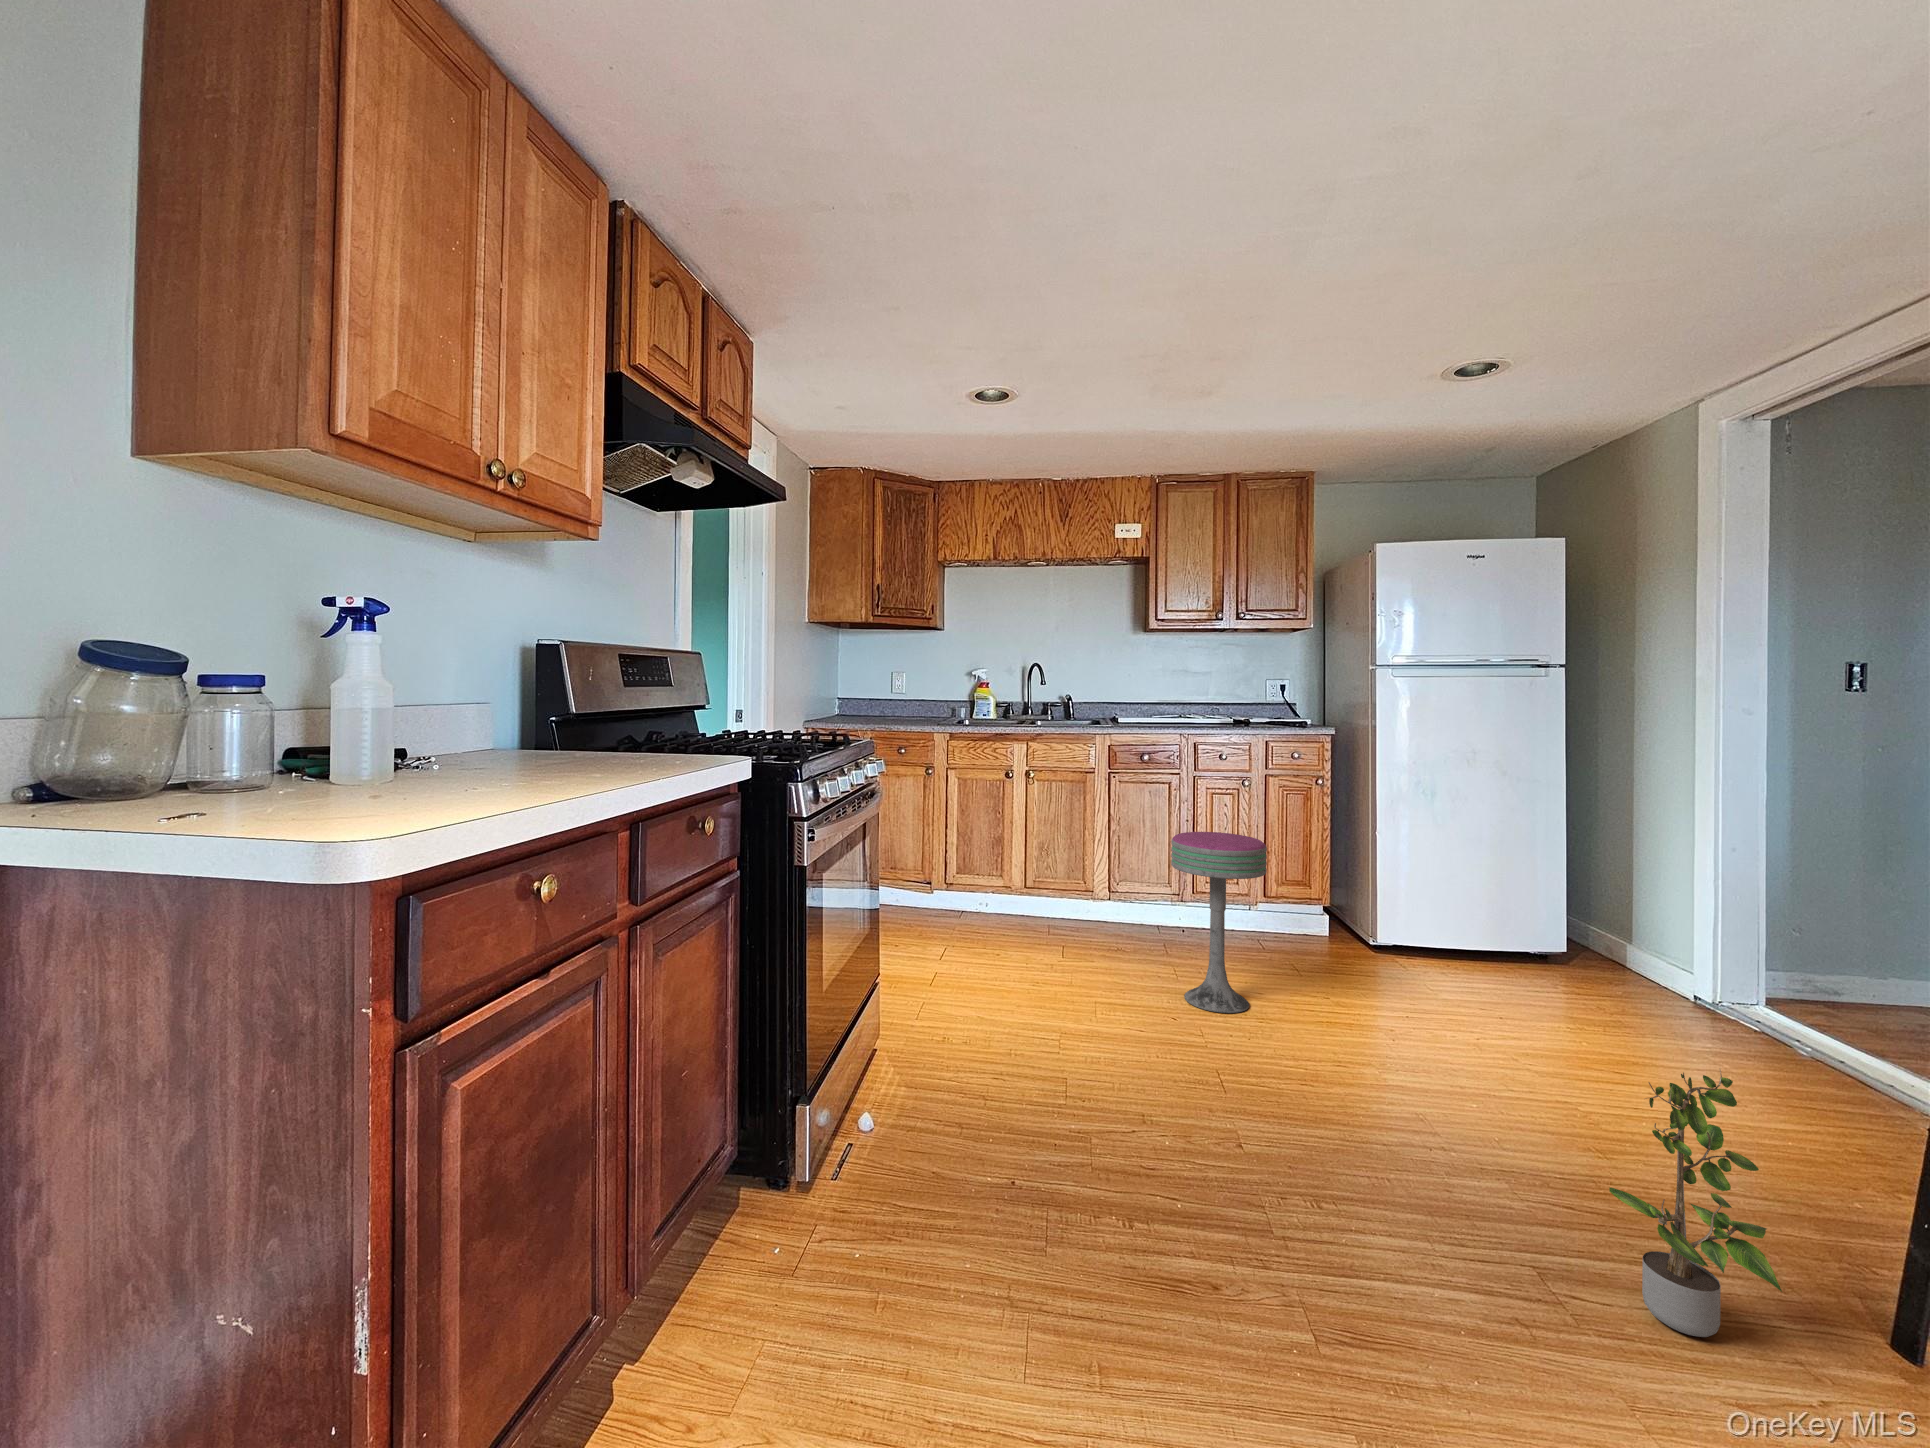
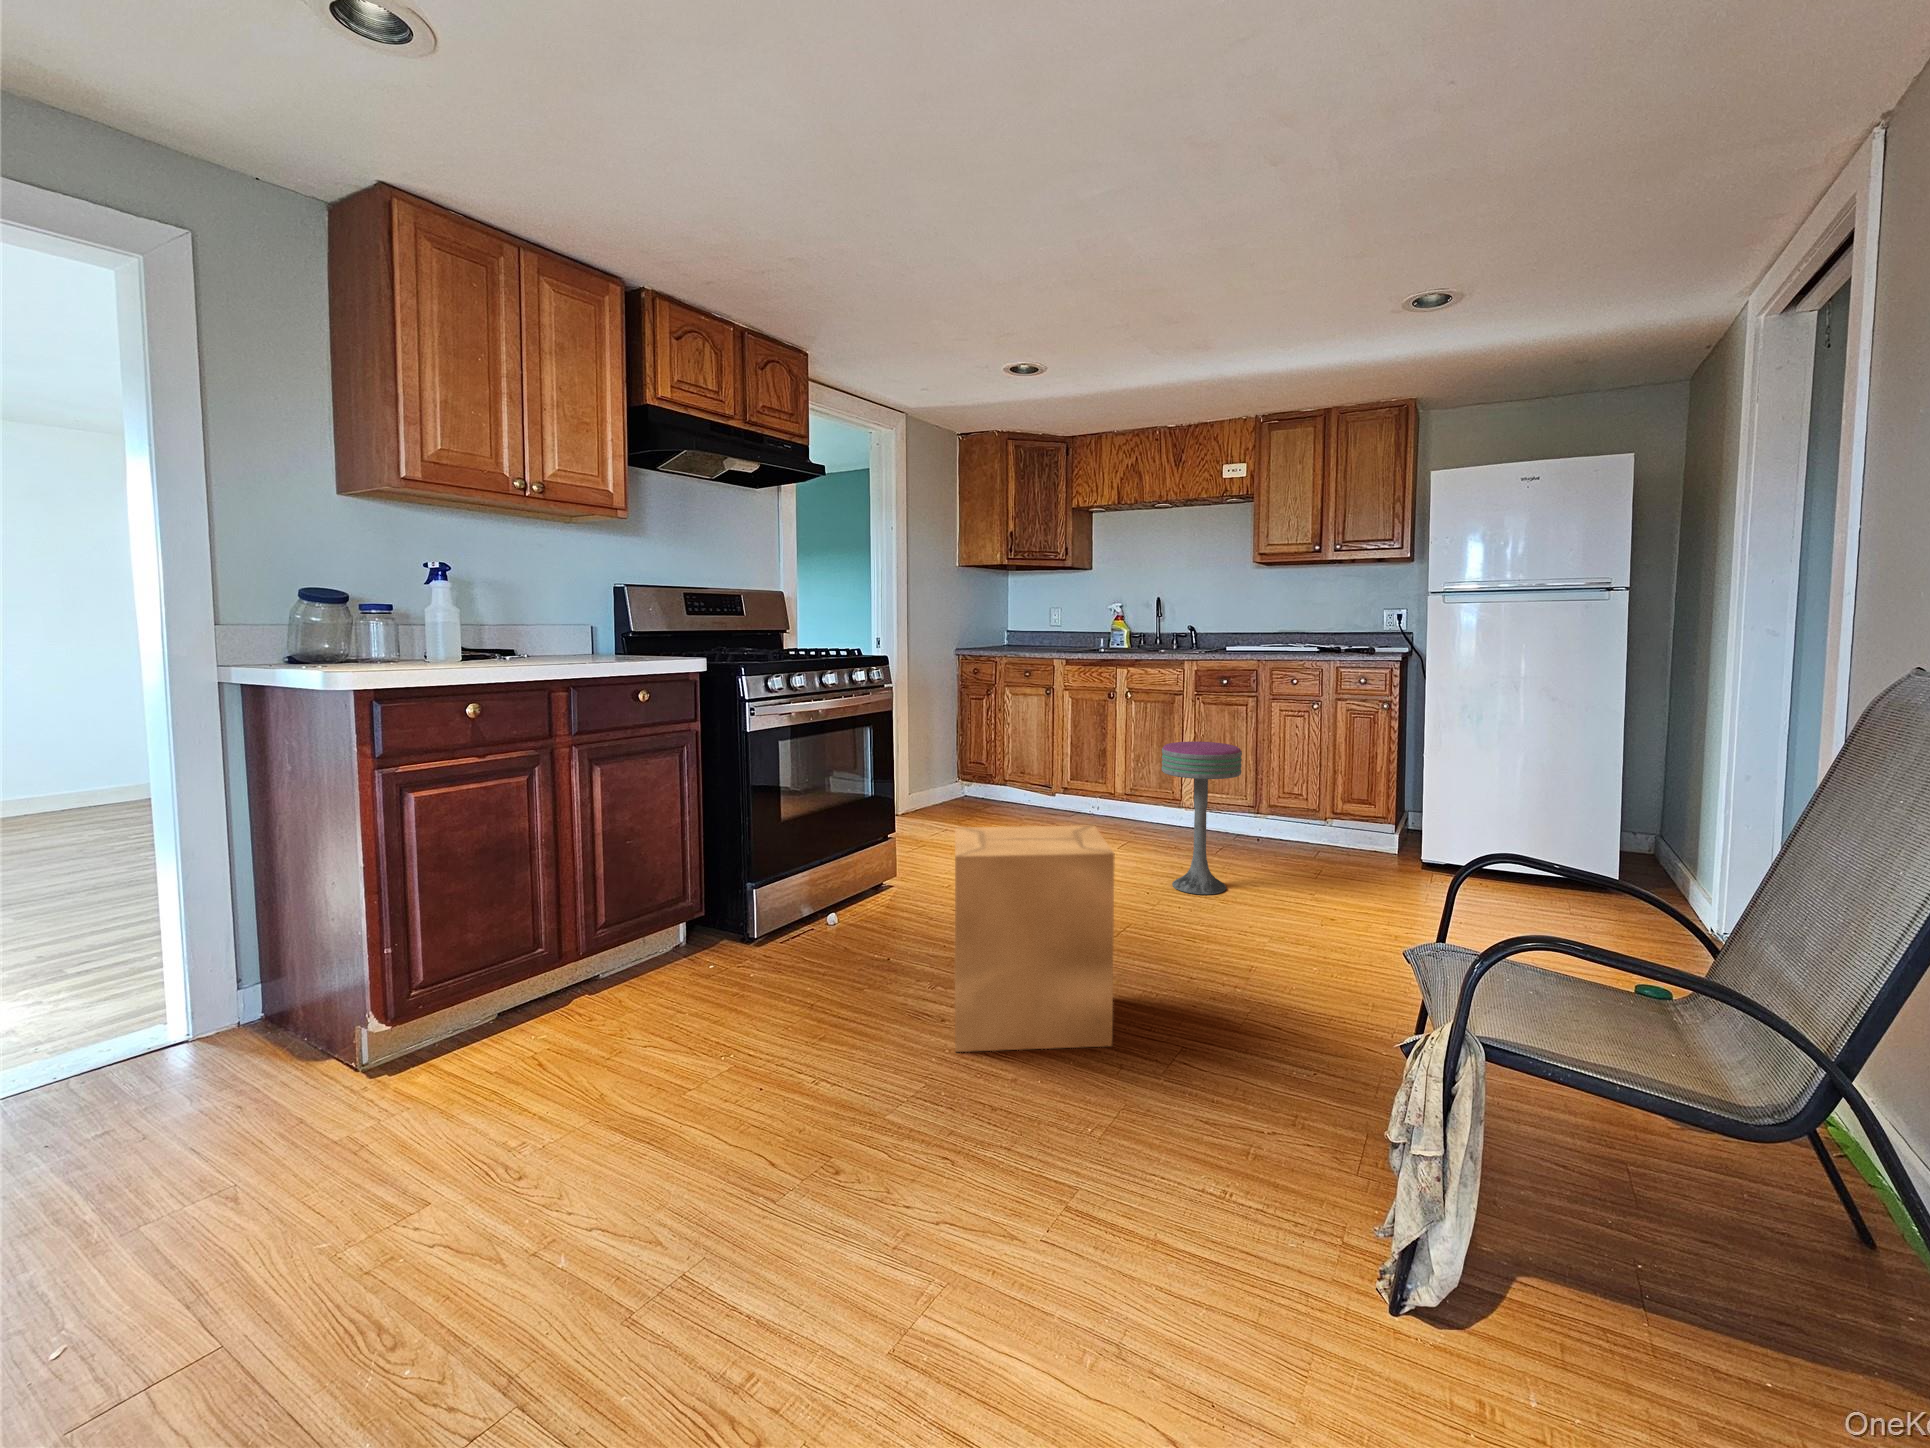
cardboard box: none [1195,974,1480,1362] -> present [955,825,1114,1052]
potted plant: present [1609,1070,1782,1337] -> none [1203,895,1320,1087]

